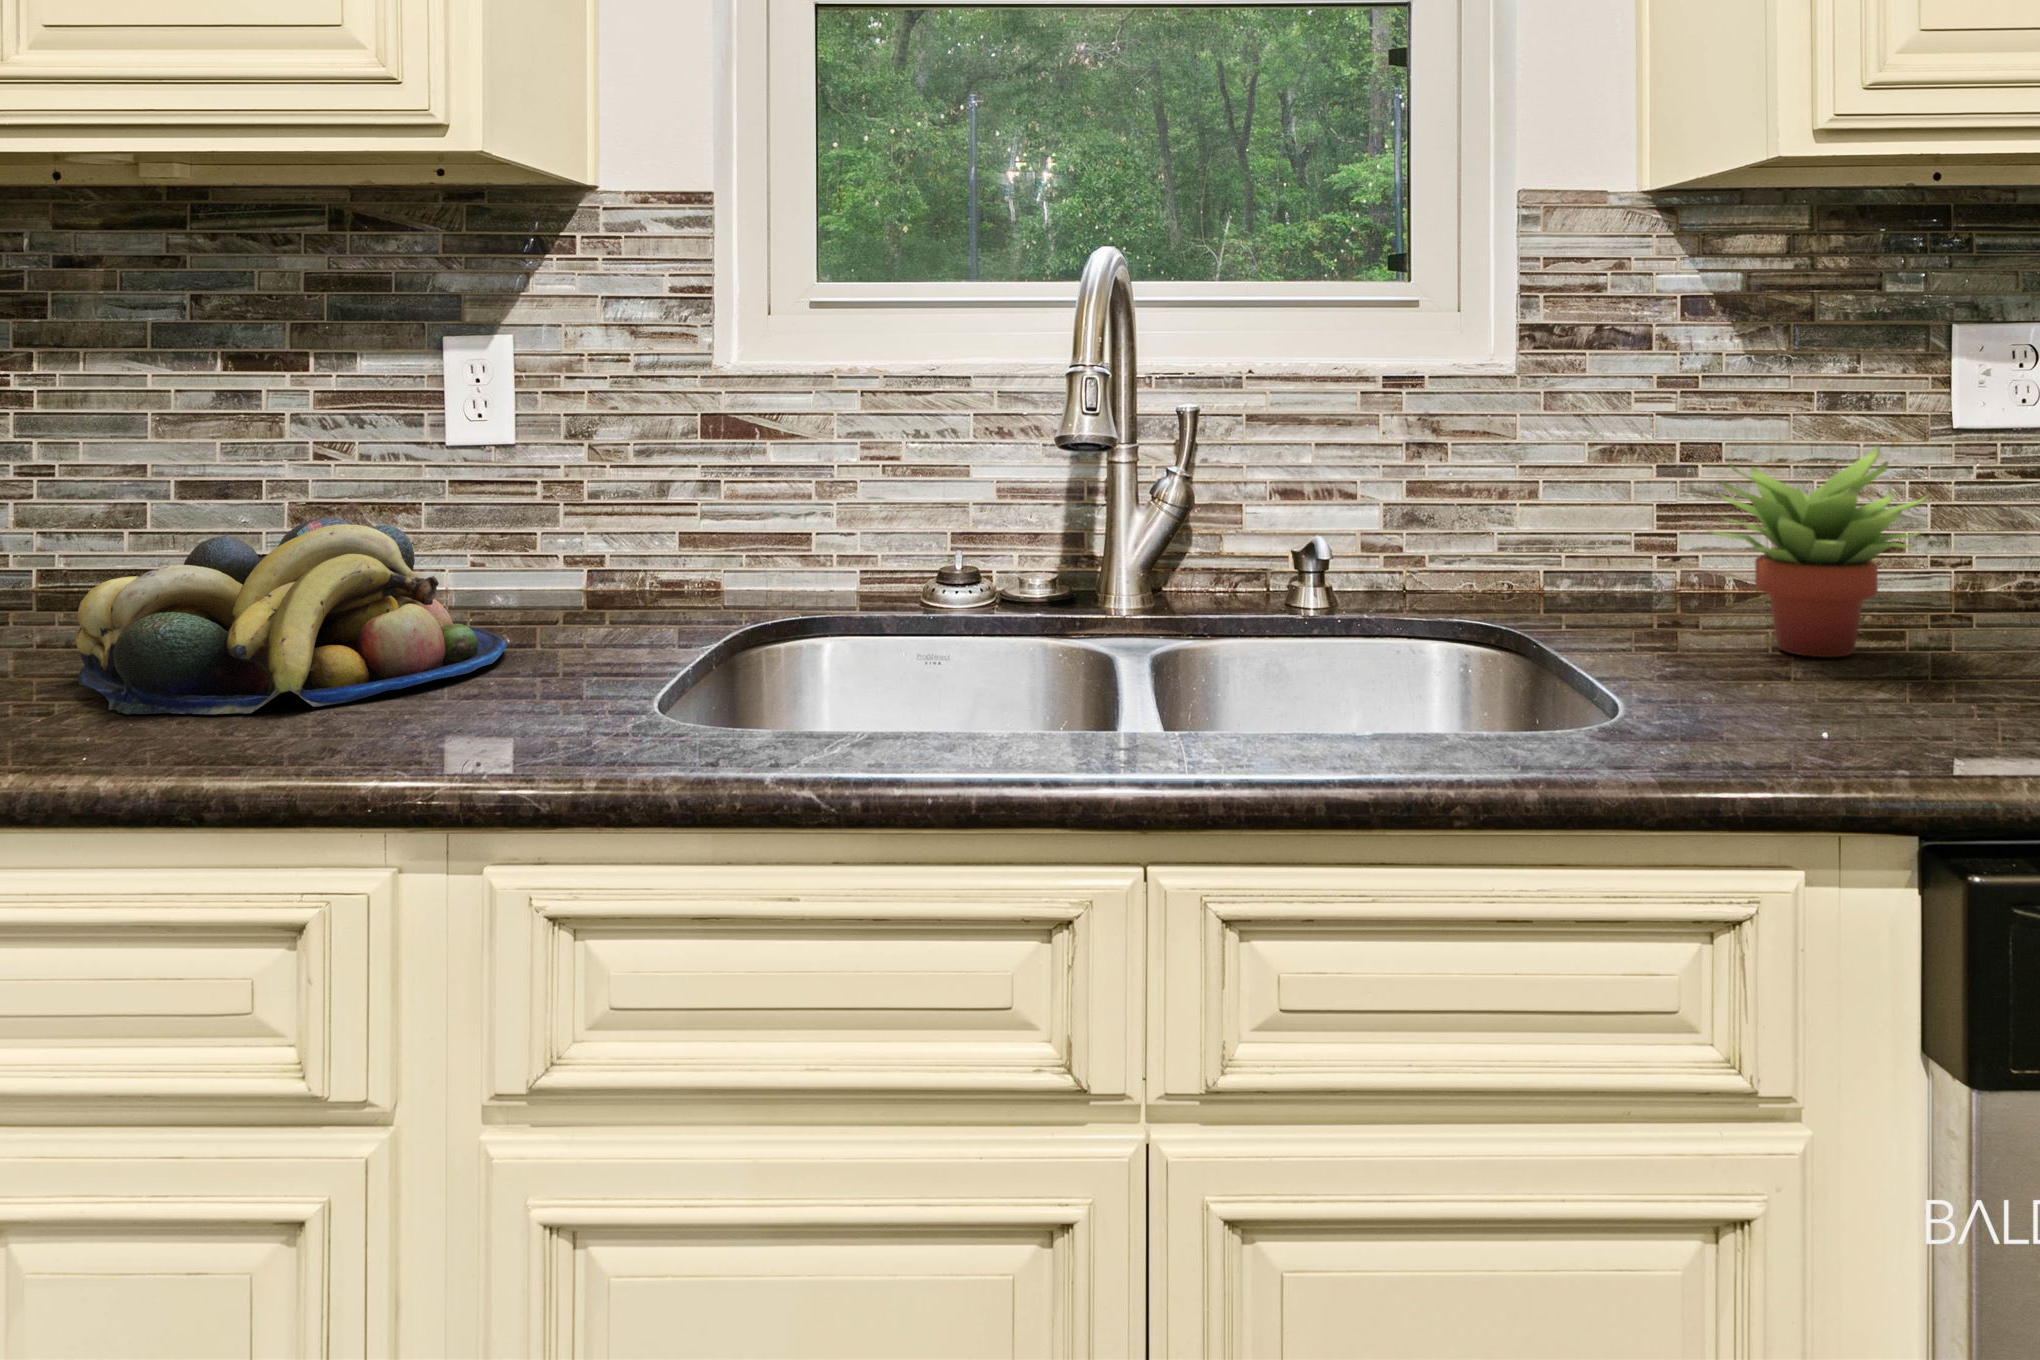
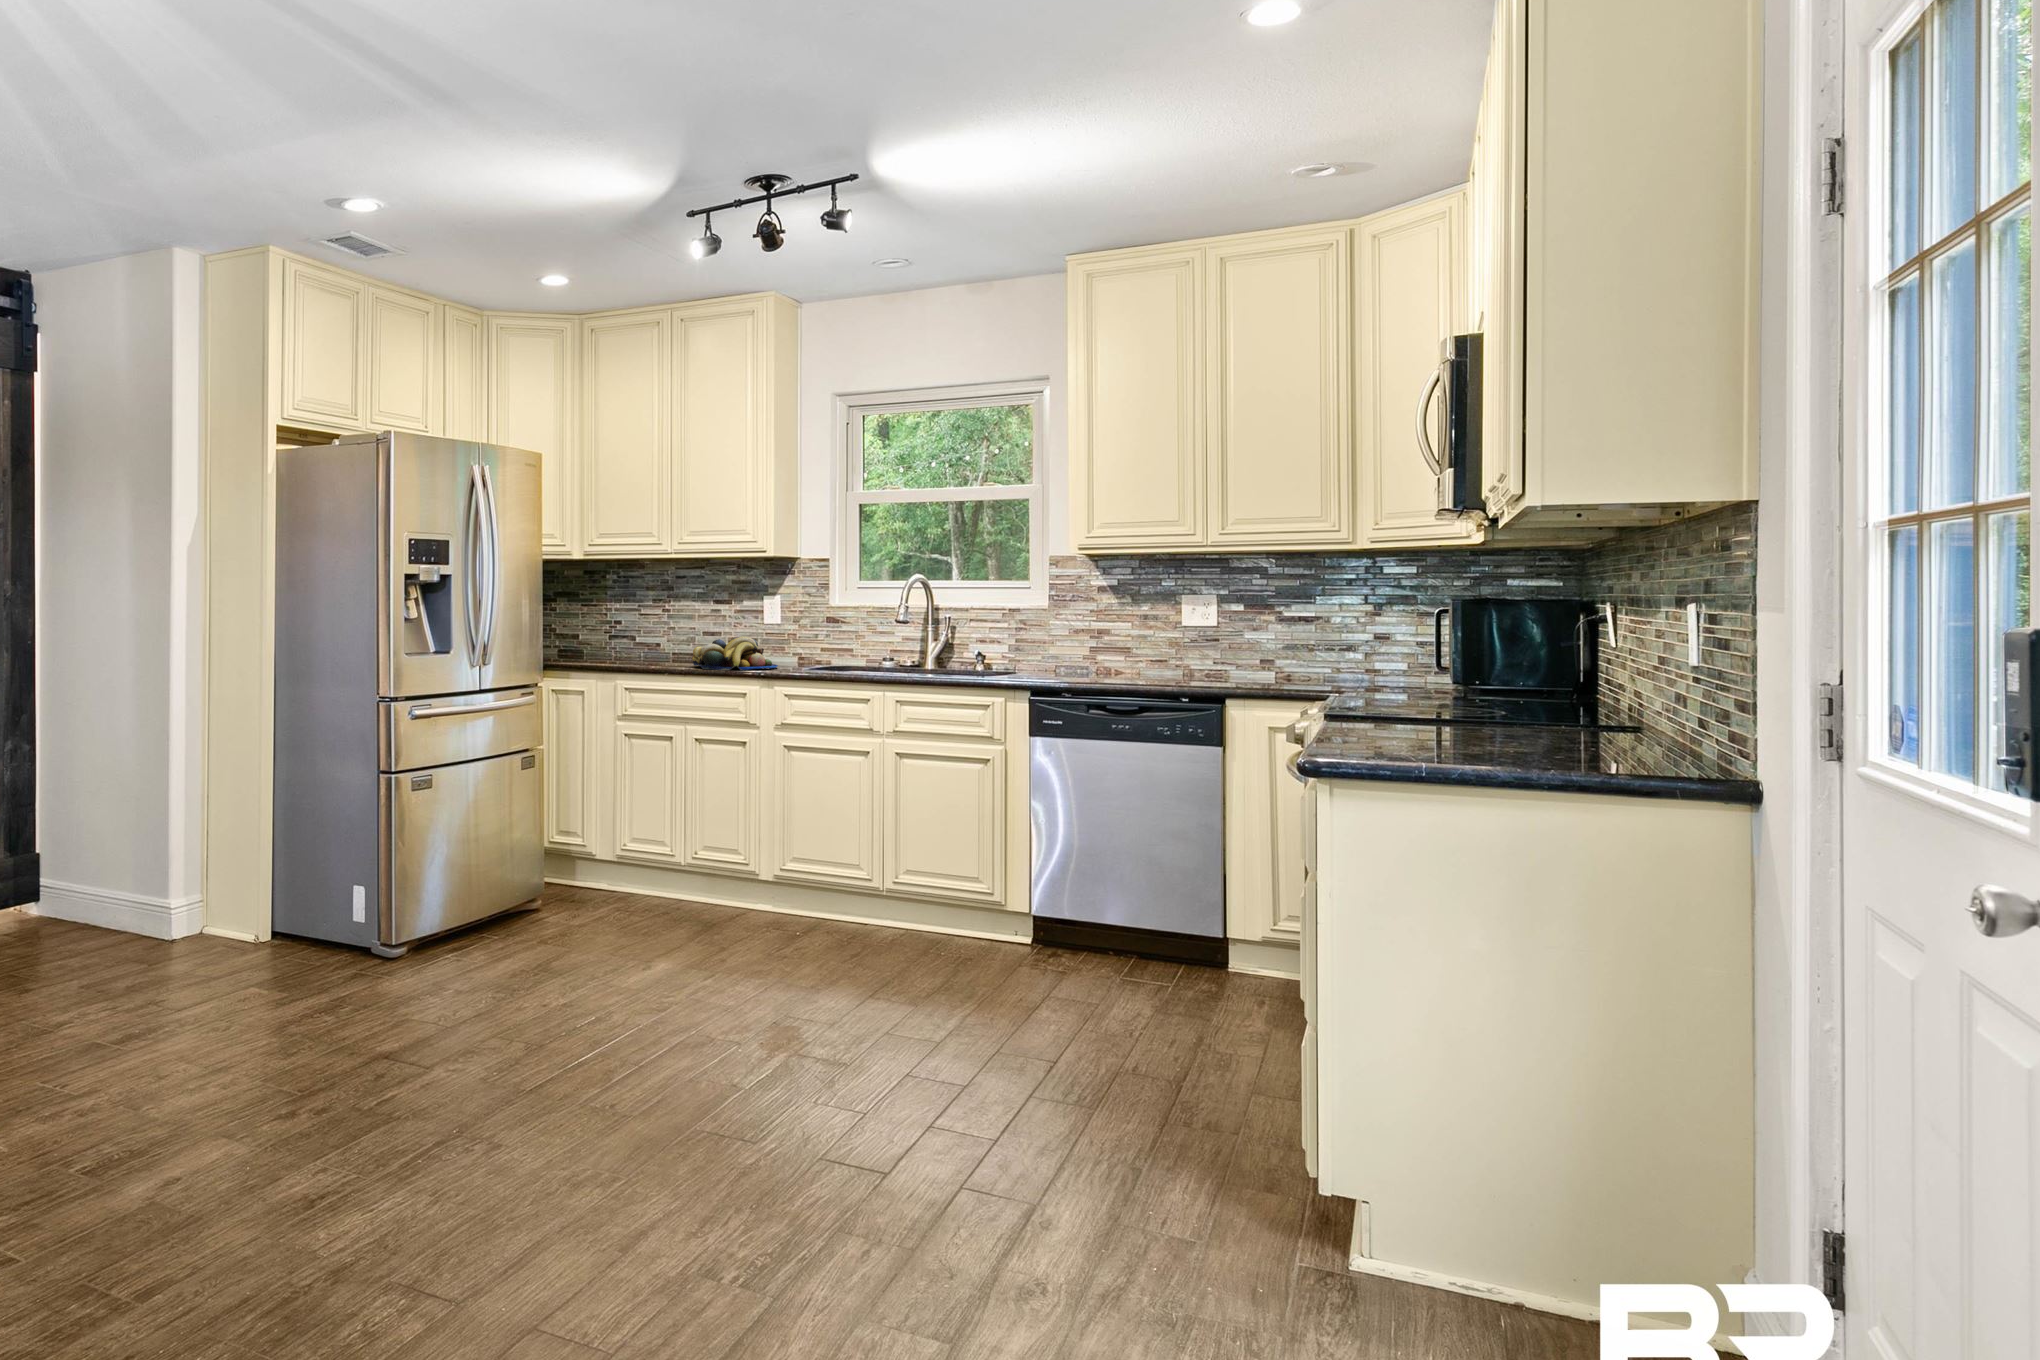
succulent plant: present [1710,446,1929,657] -> none [1073,627,1136,680]

